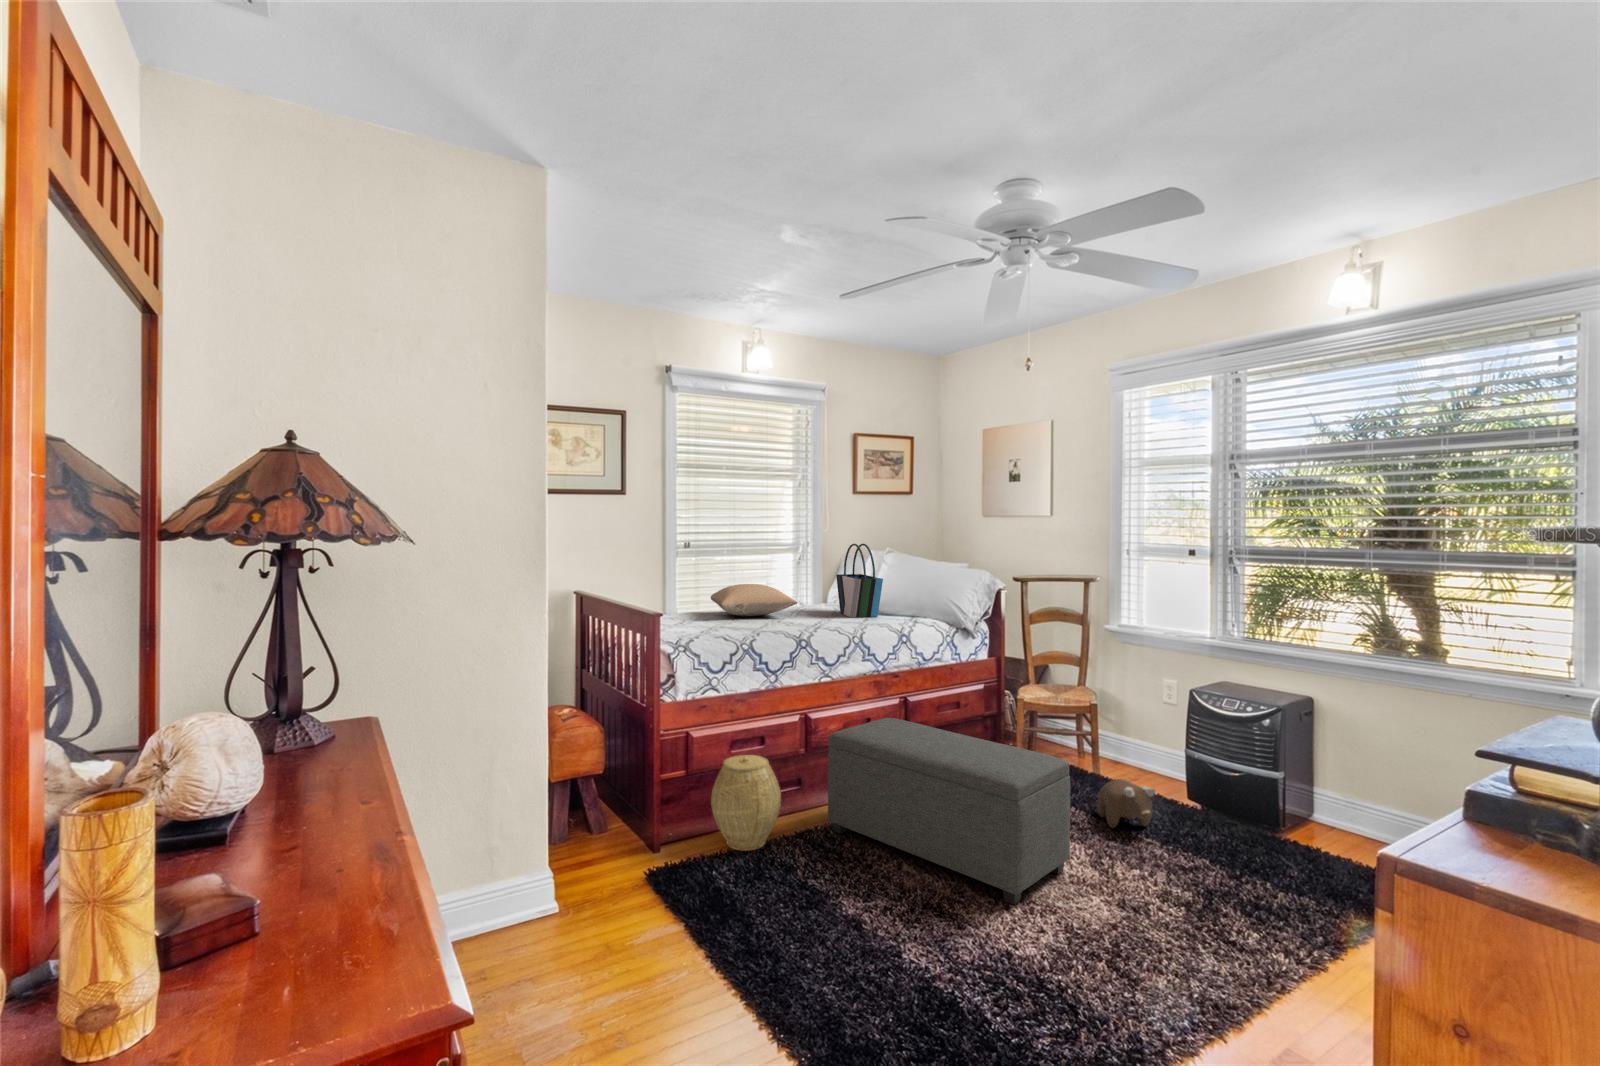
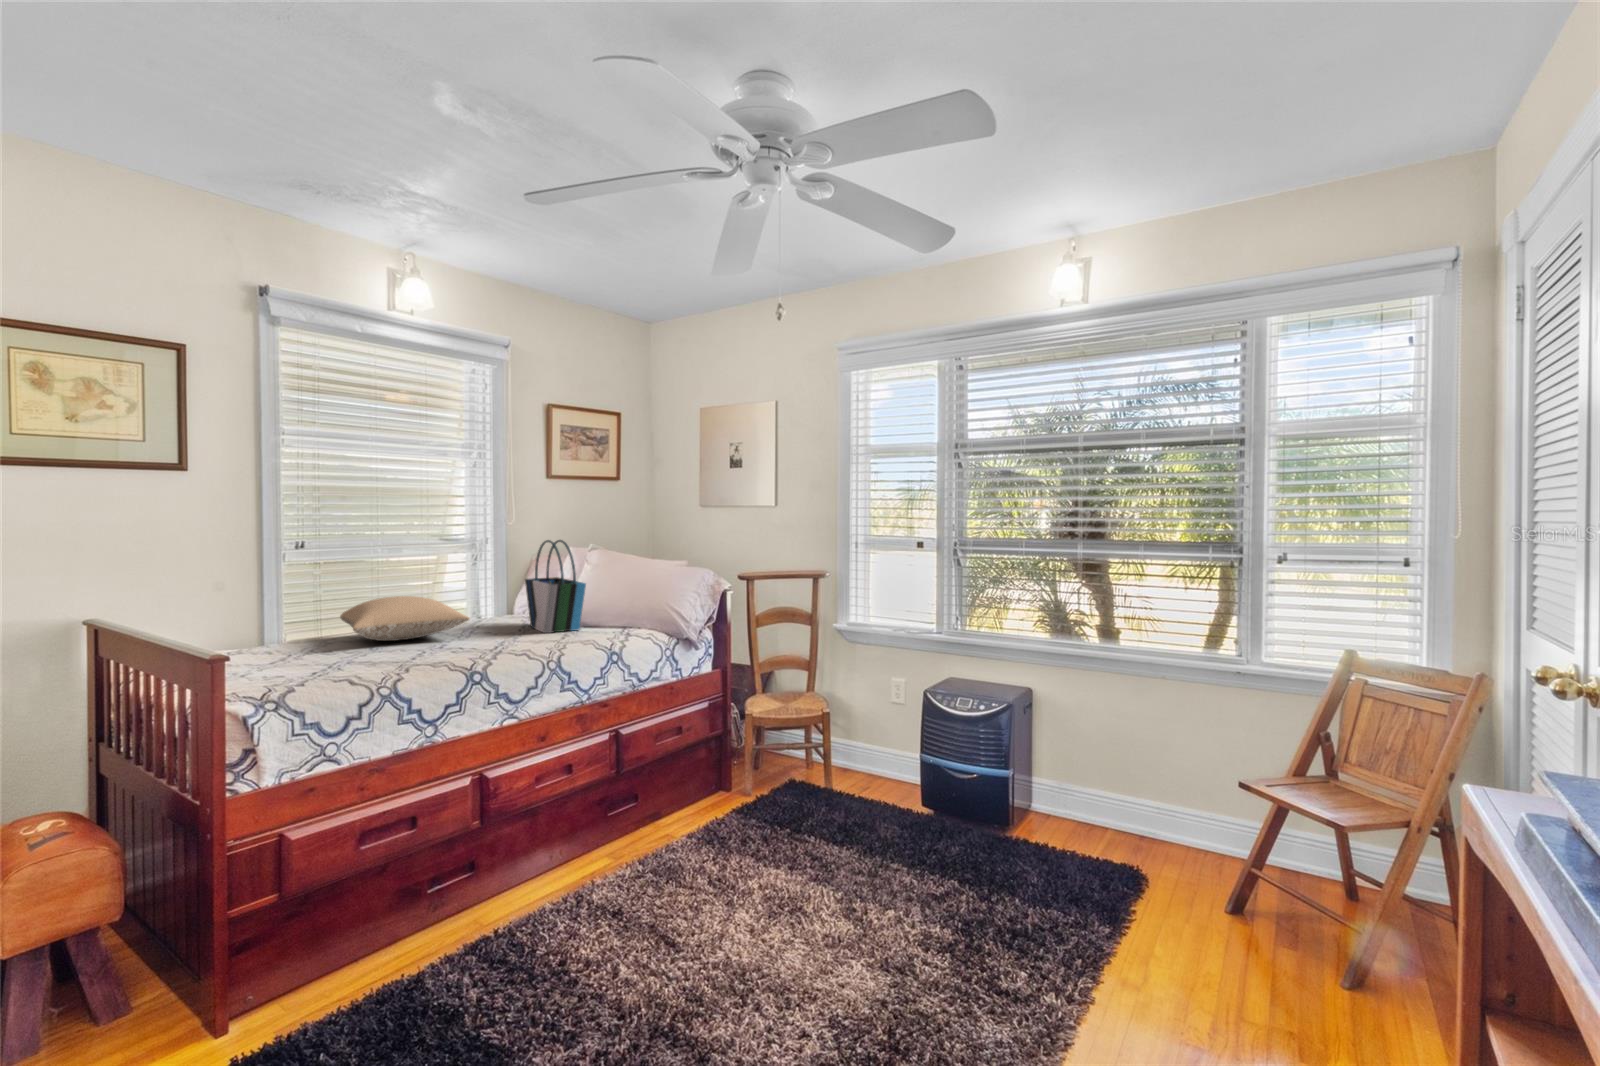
ottoman: present [828,718,1070,905] -> none [512,763,822,1000]
woven basket: present [711,755,781,851] -> none [324,849,441,999]
plush toy: present [1097,779,1155,828] -> none [839,799,901,857]

